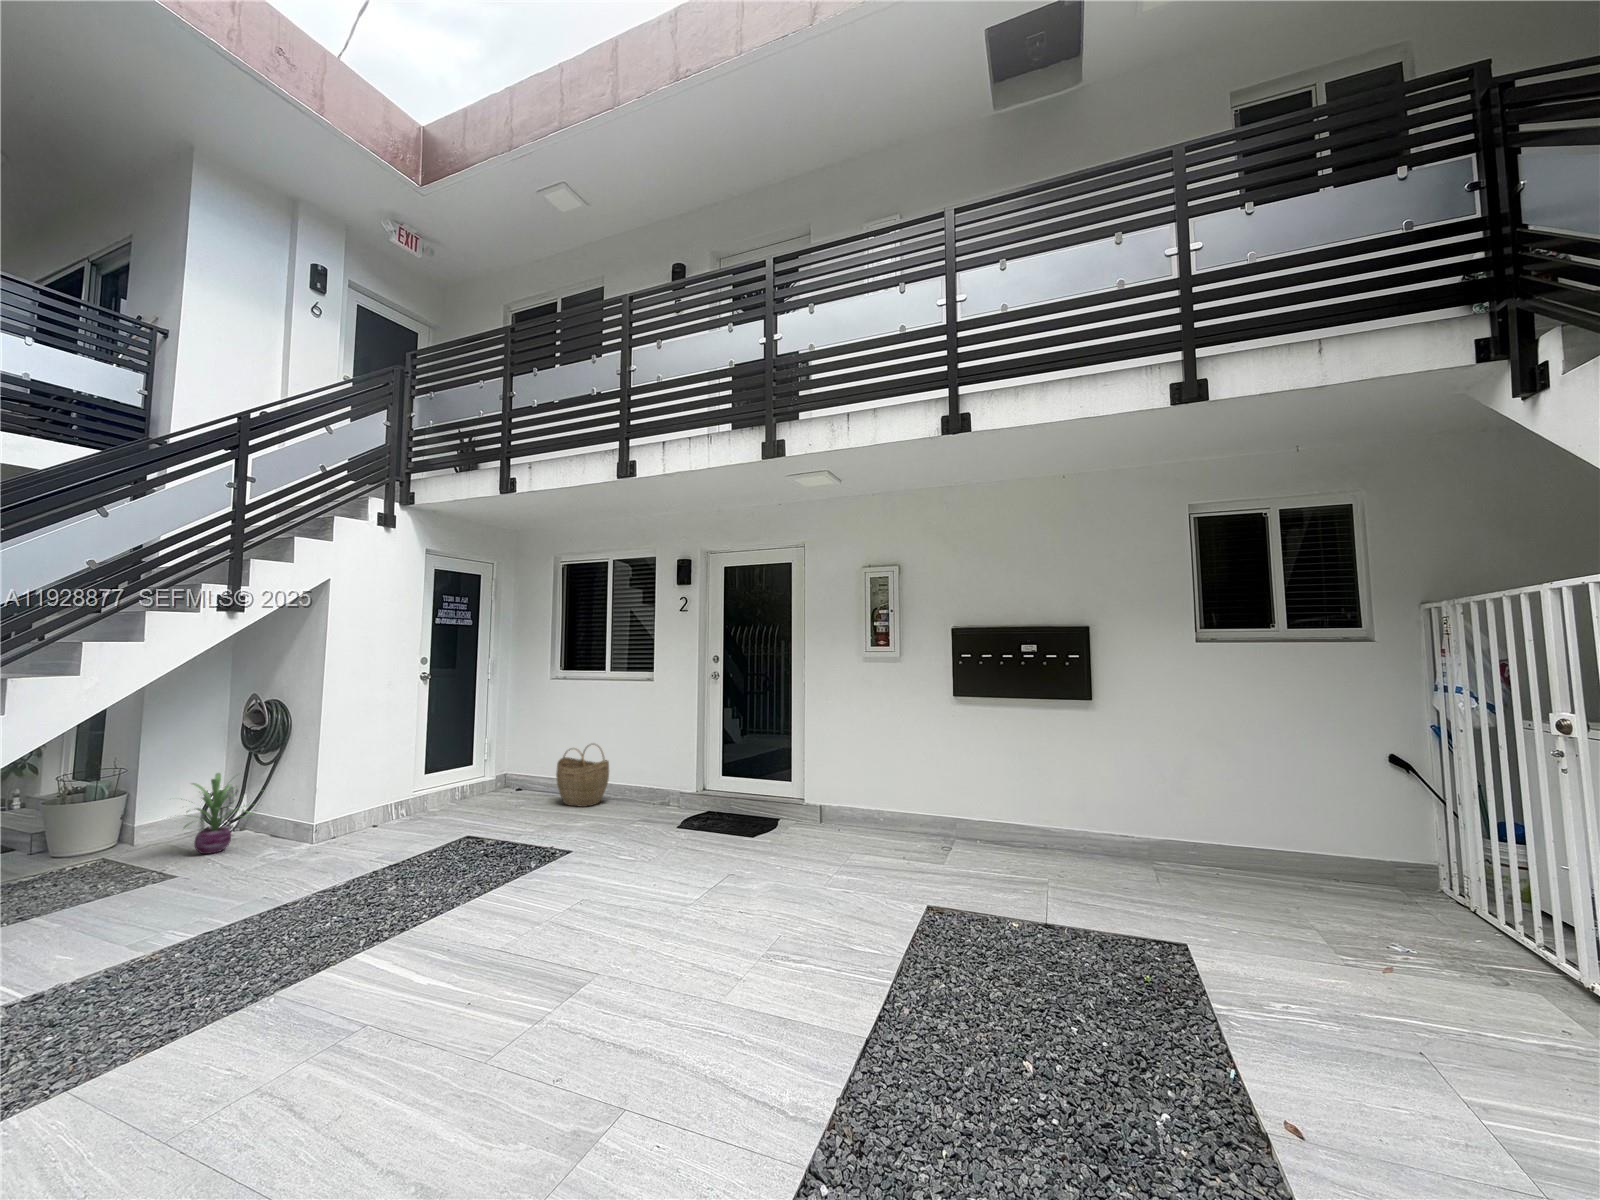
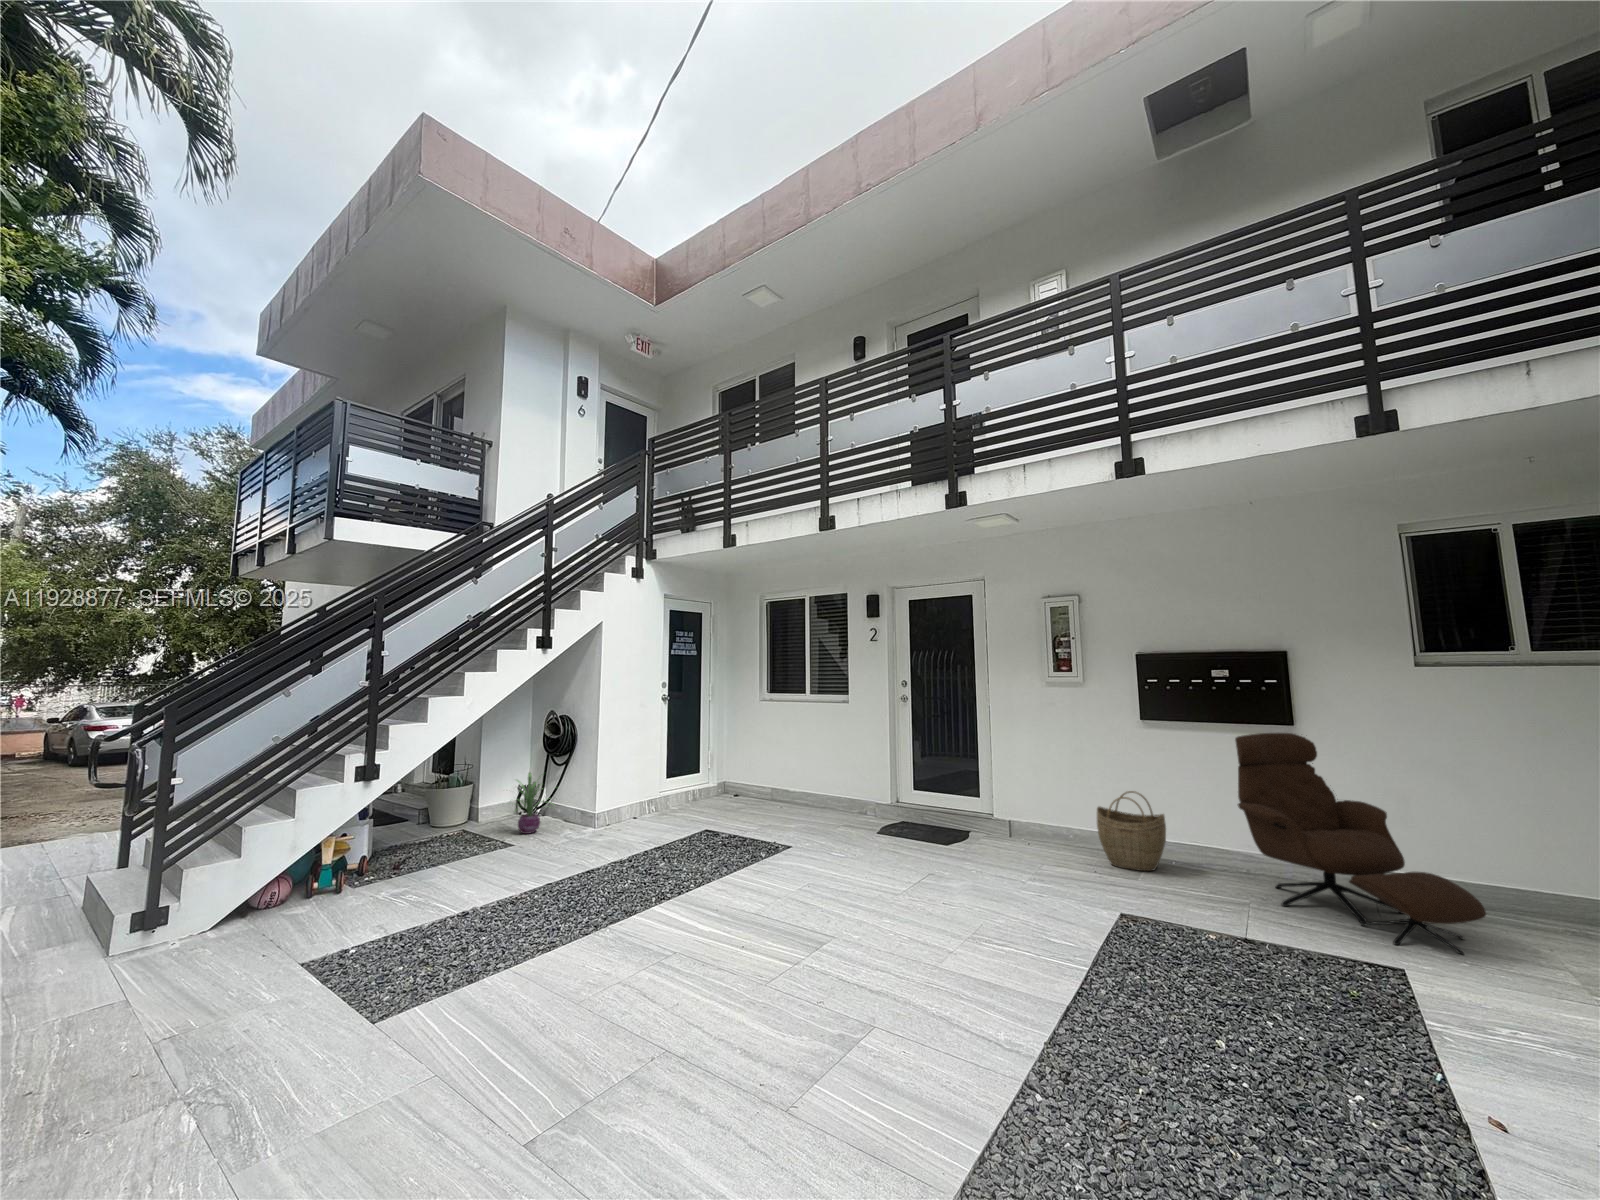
lounge chair: none [1037,706,1247,918] -> present [1235,733,1486,954]
woven basket: present [556,744,609,807] -> present [1097,791,1166,871]

